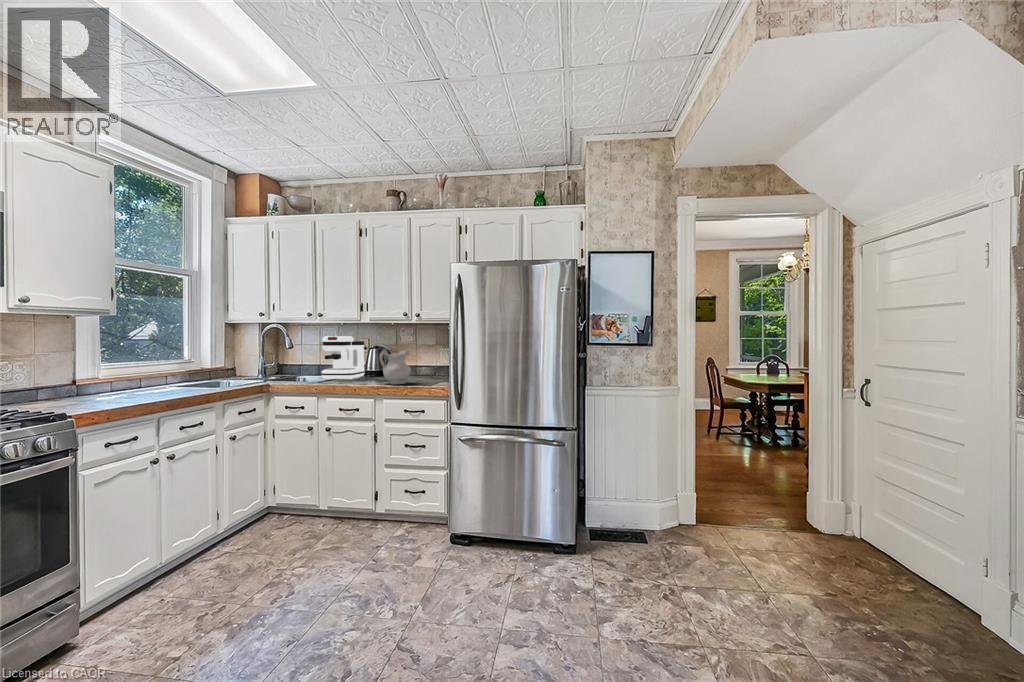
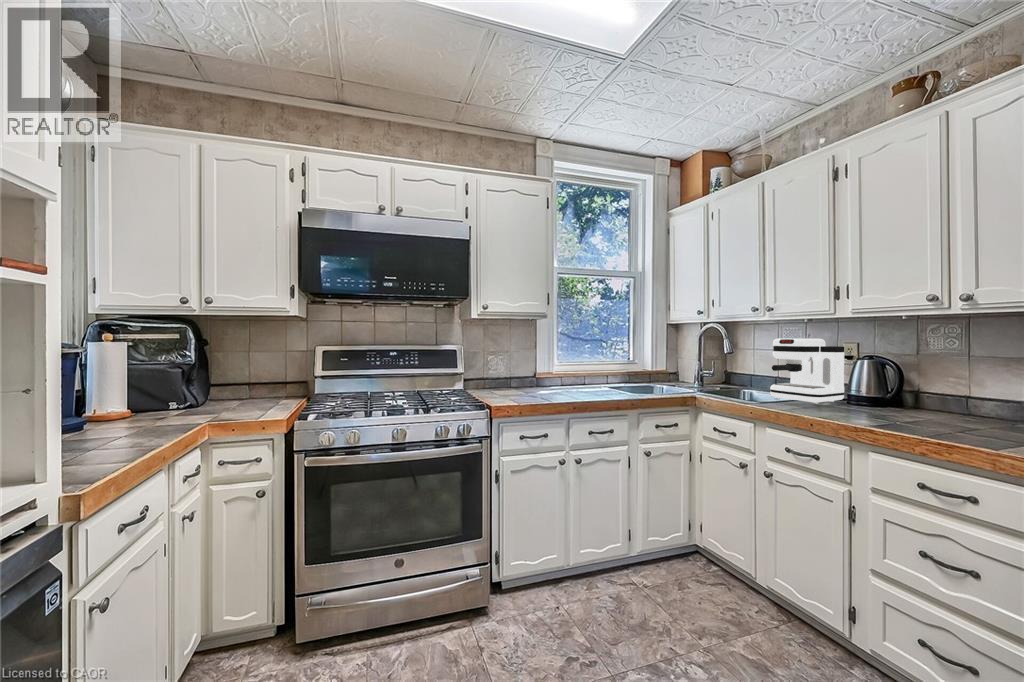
ceramic pitcher: present [380,350,411,384] -> none [866,362,942,428]

